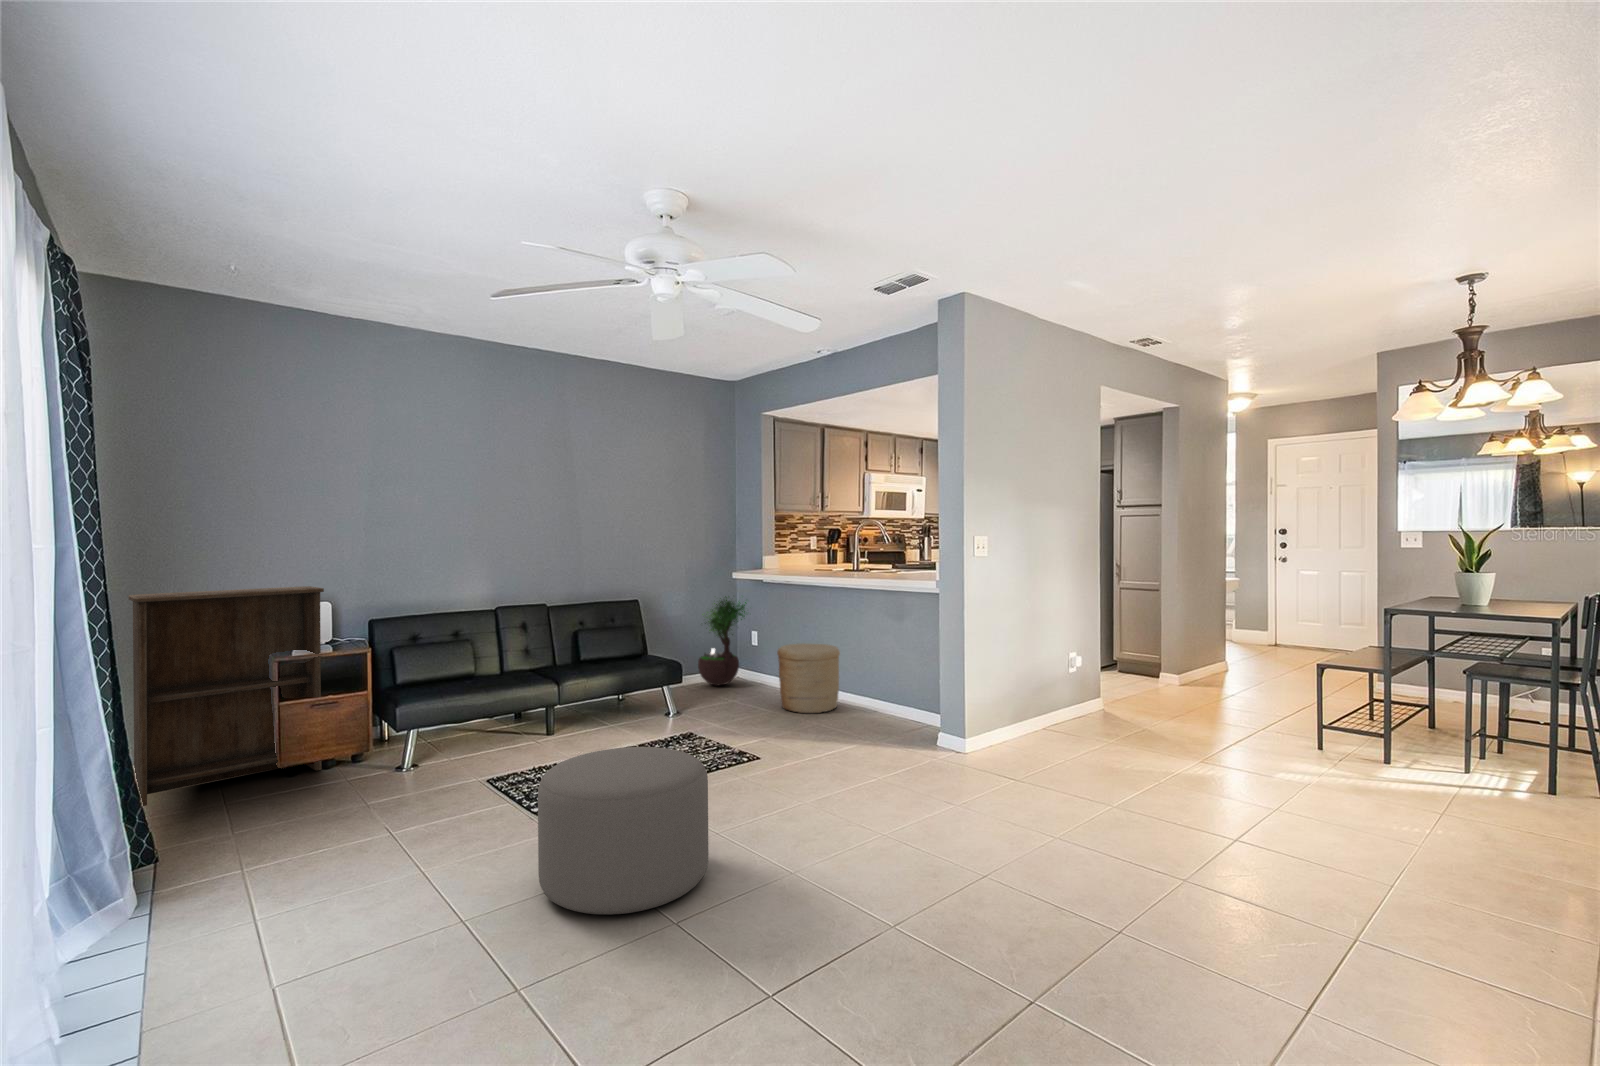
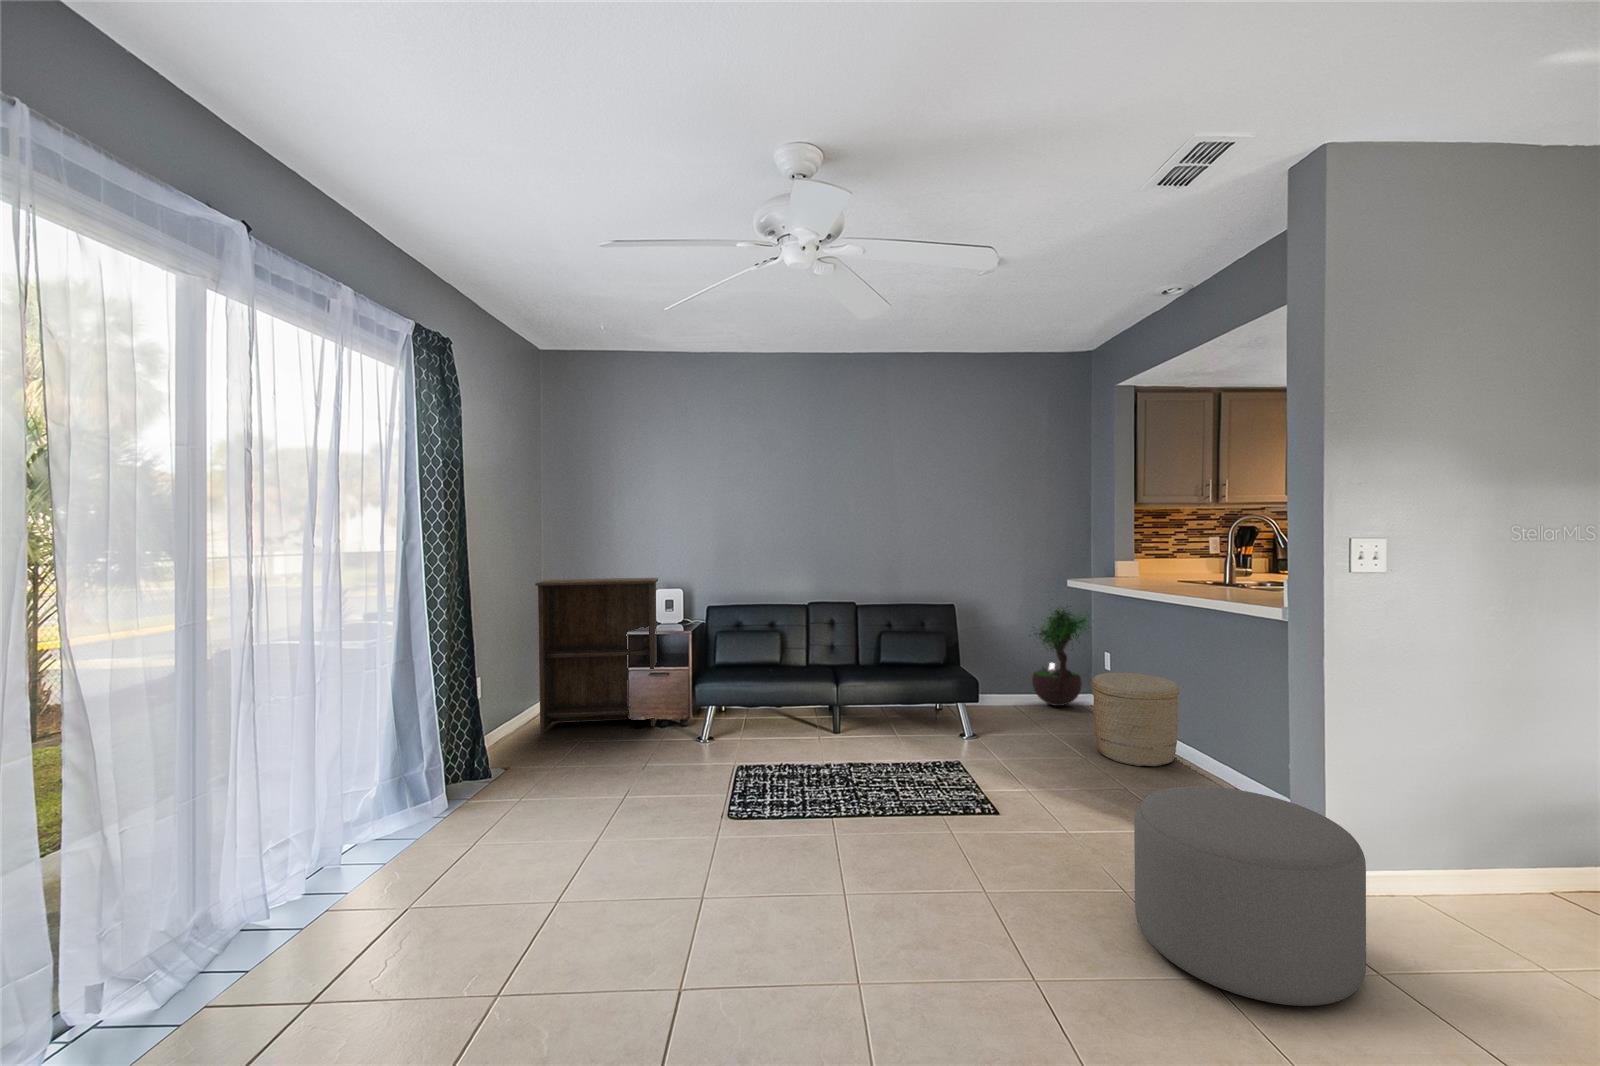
ottoman: present [538,747,709,915] -> present [1134,786,1366,1006]

